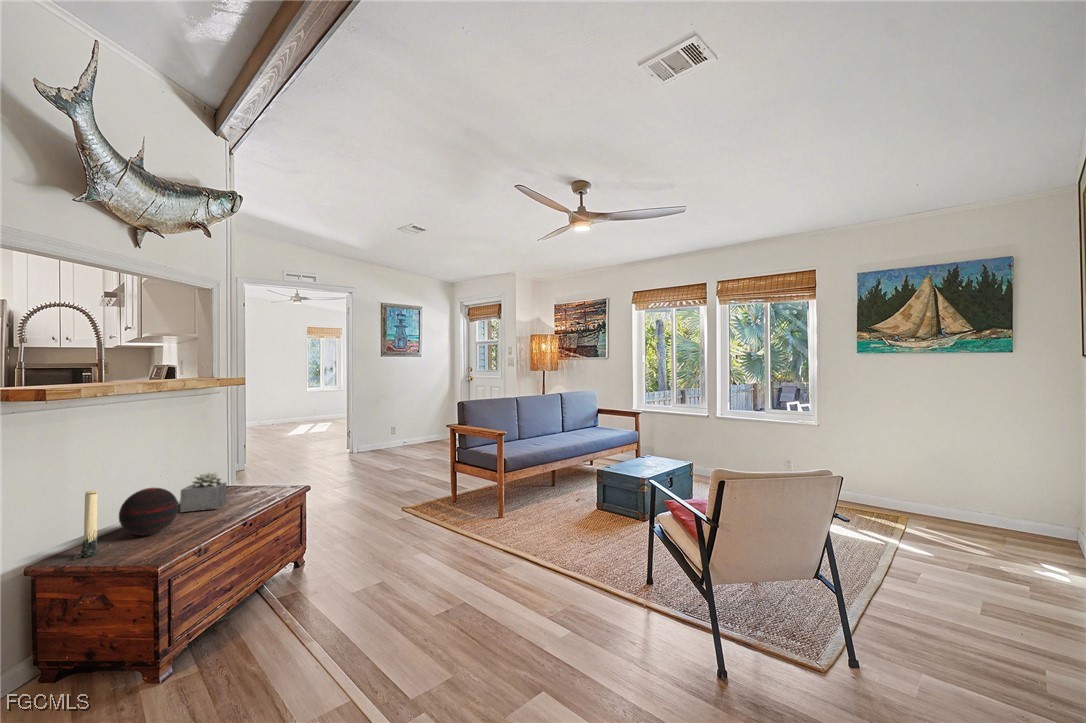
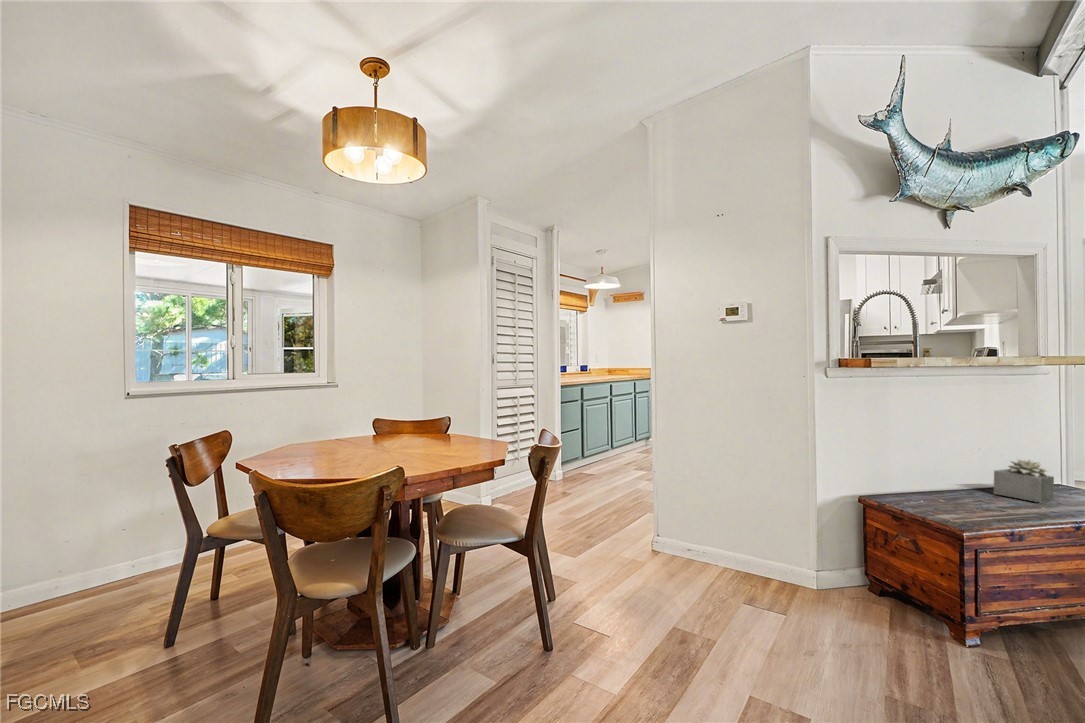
decorative orb: present [119,488,178,535] -> none [930,458,989,504]
candle: present [73,490,99,560] -> none [892,447,913,503]

